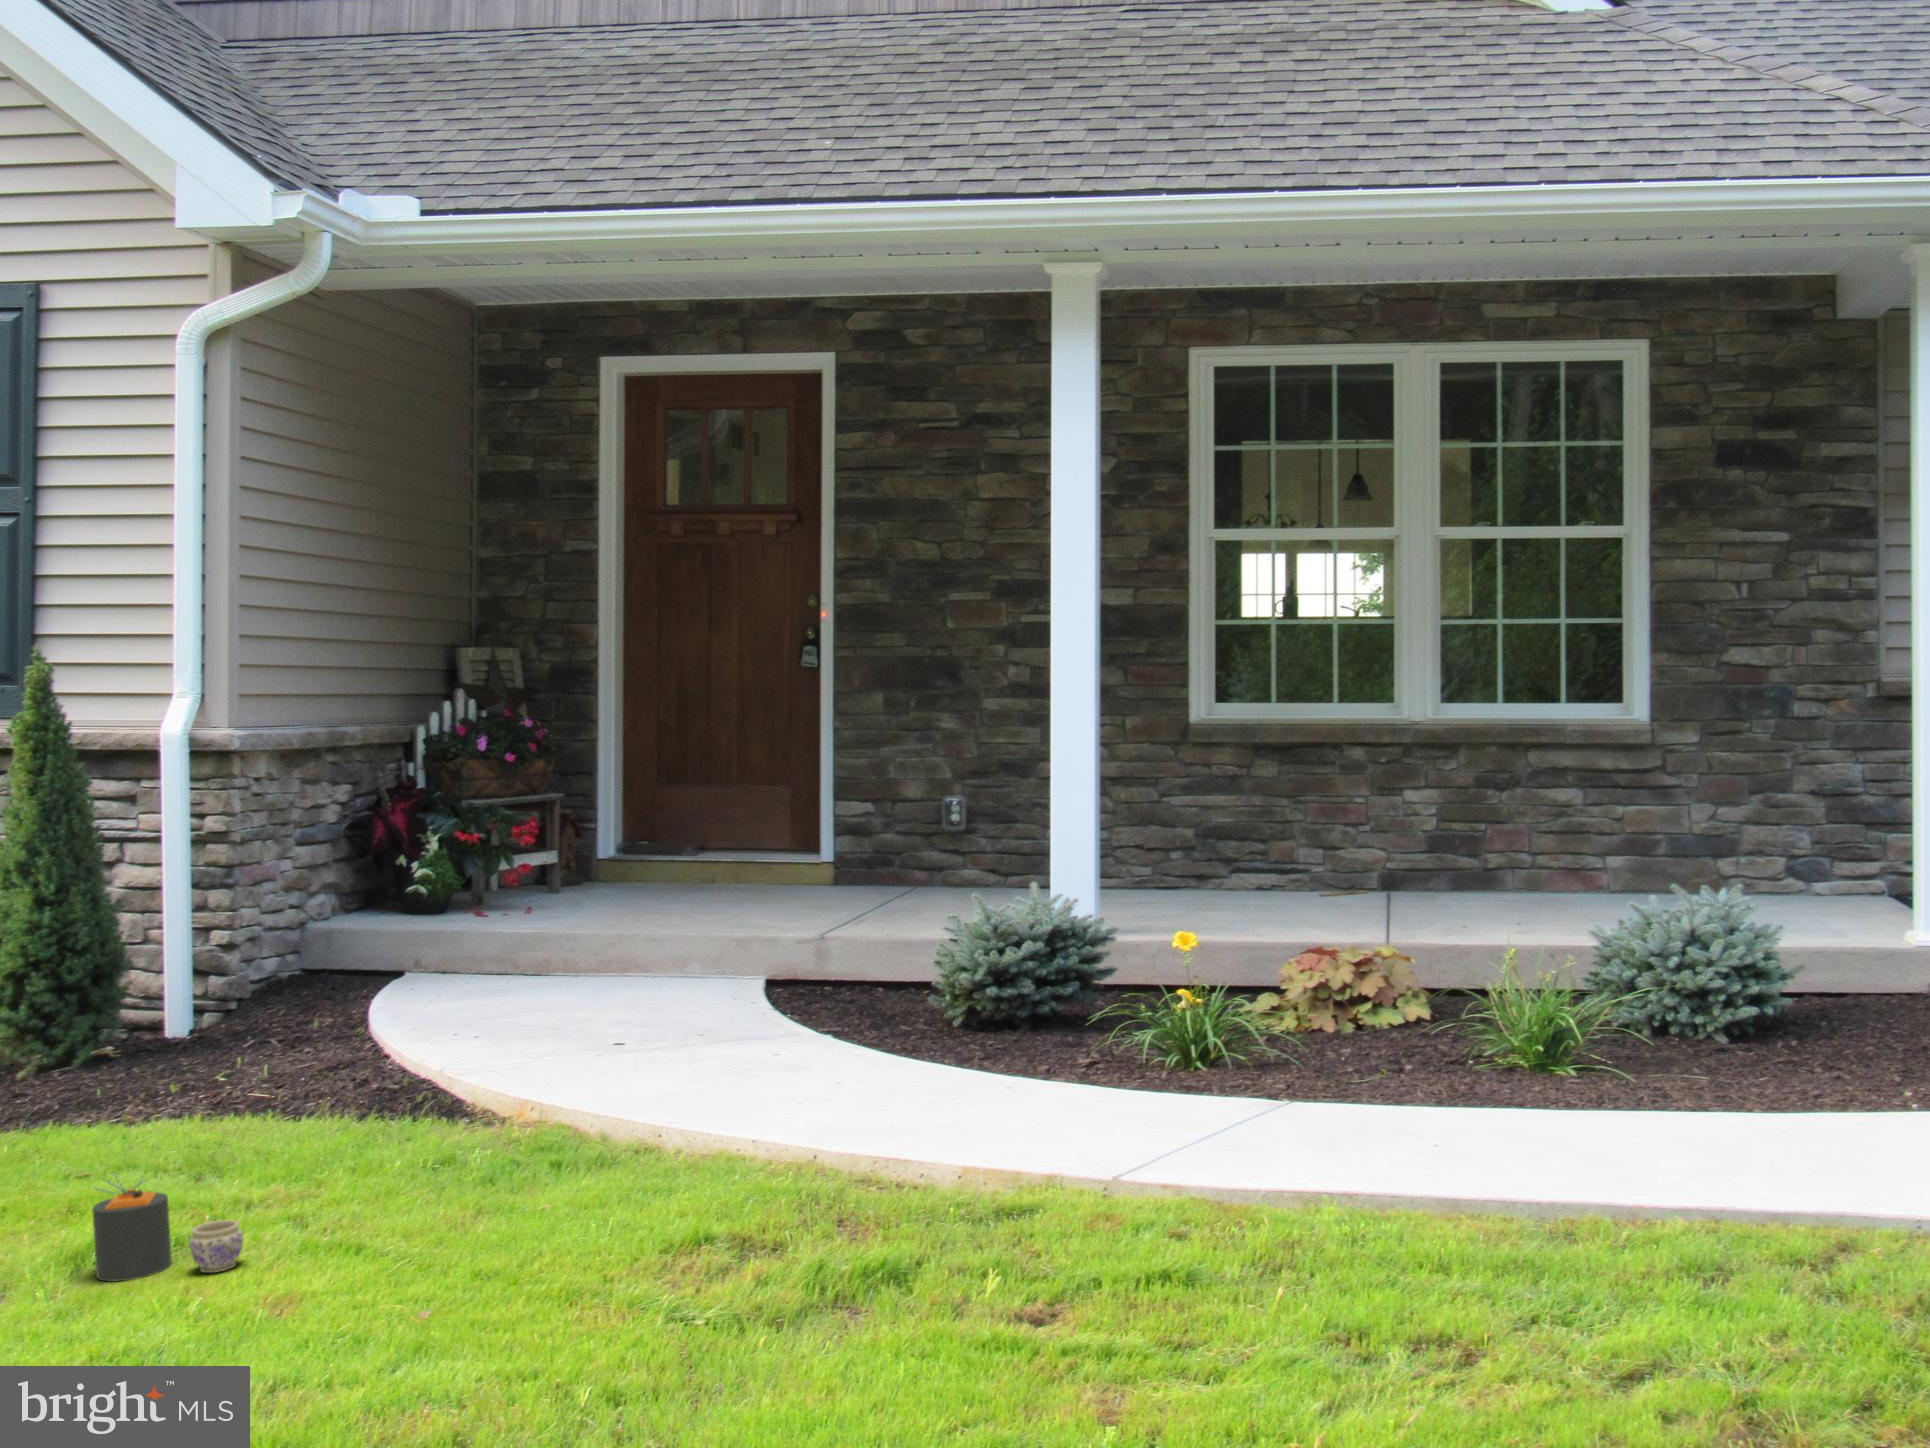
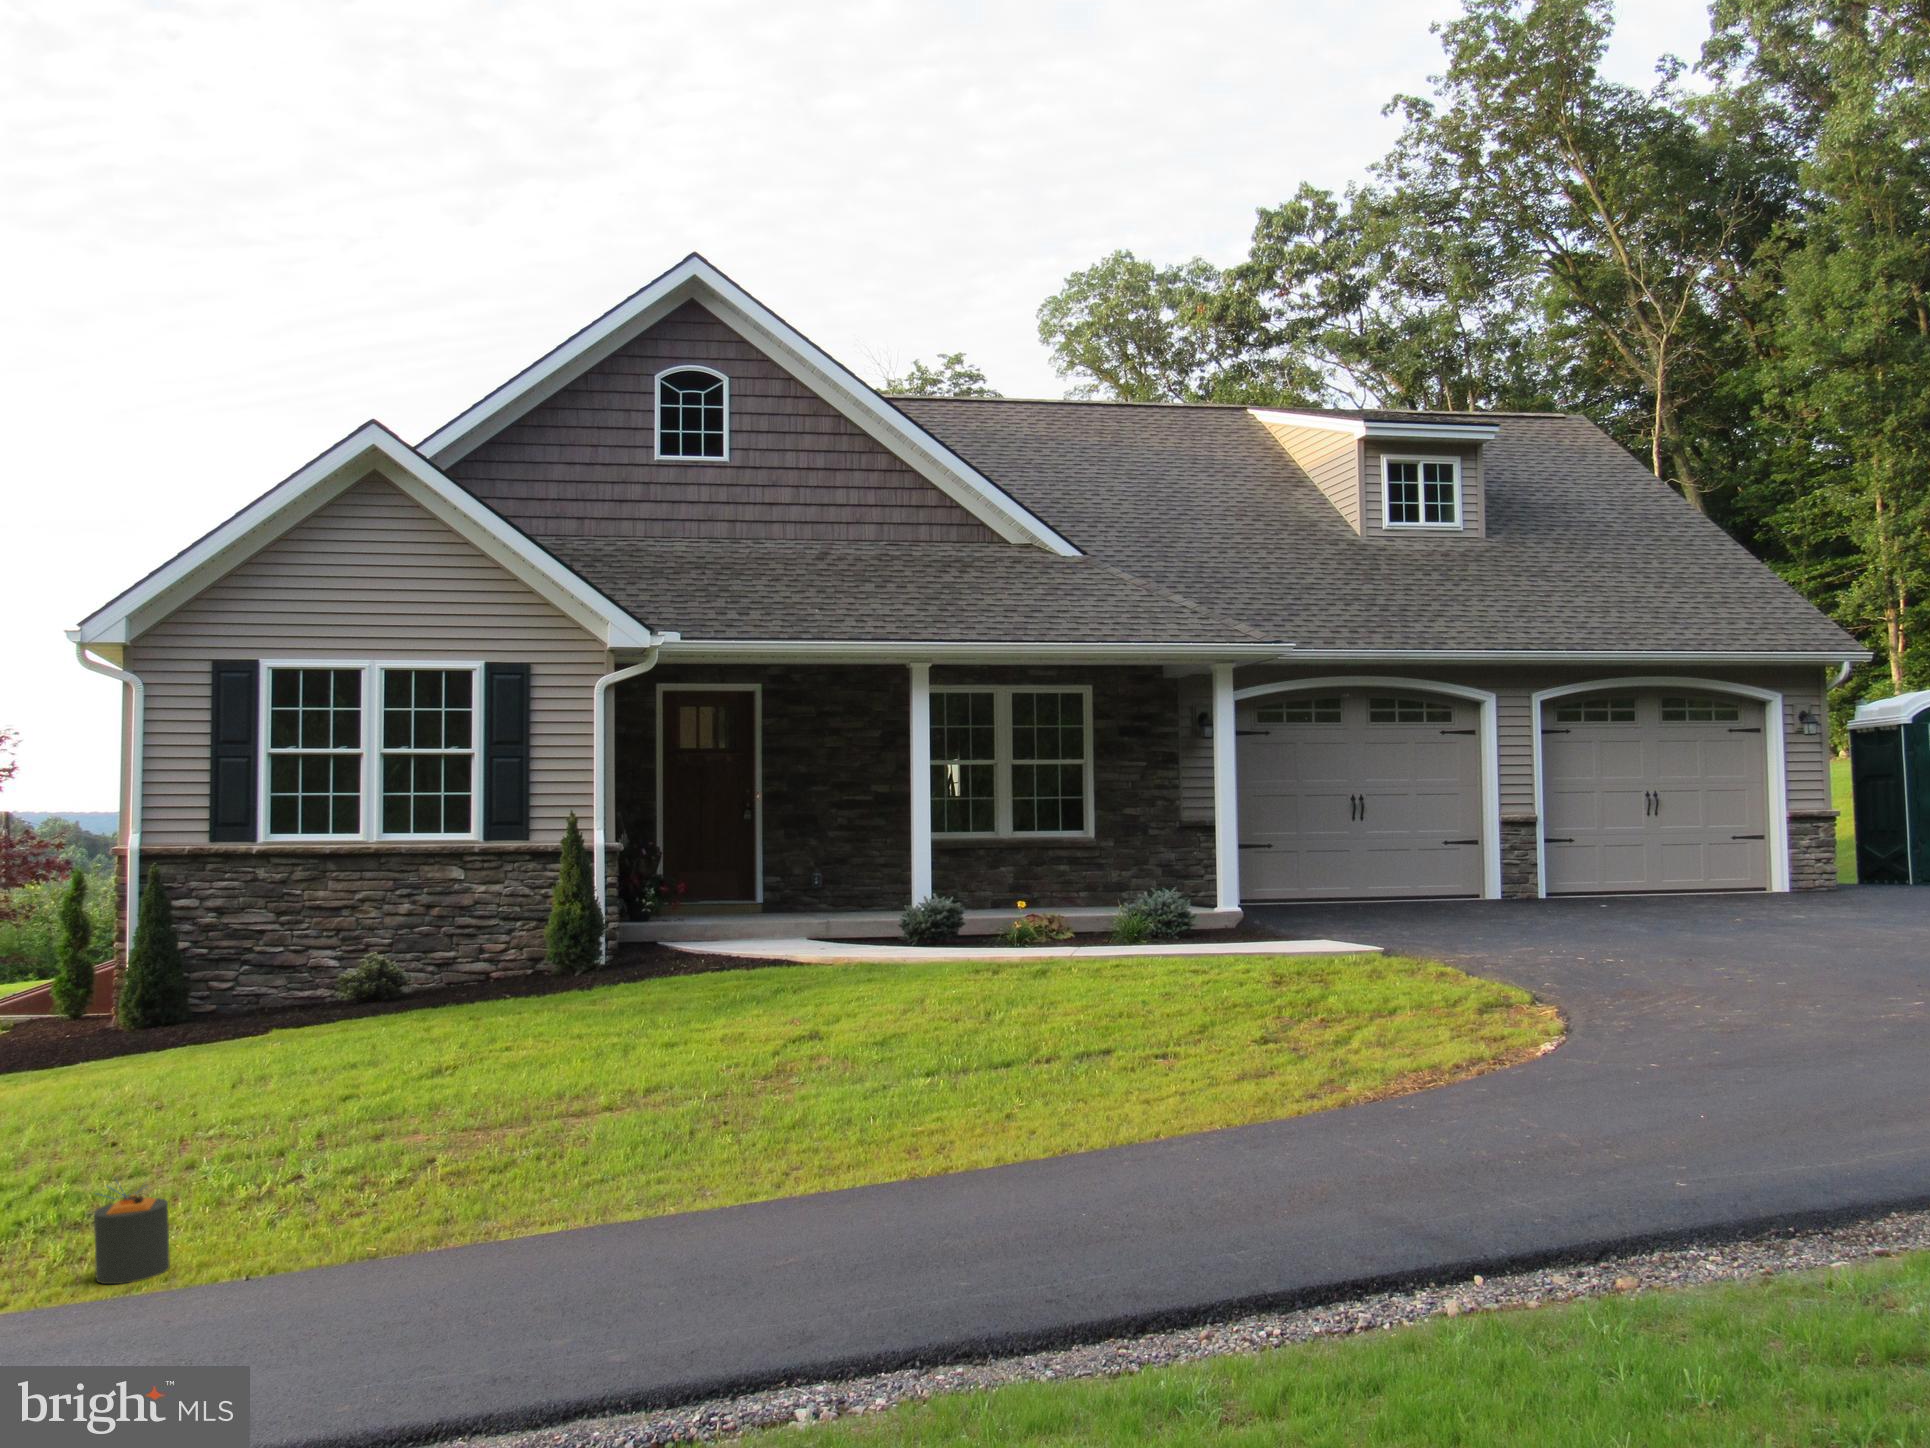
planter: present [189,1220,243,1273] -> none [187,1225,240,1276]

